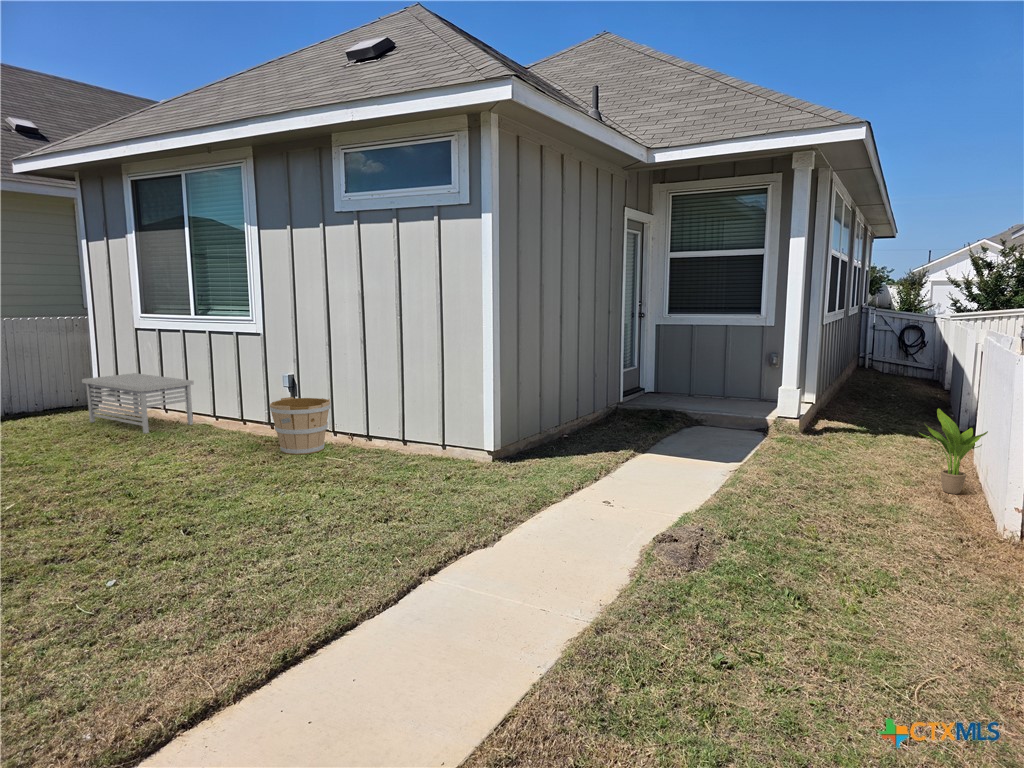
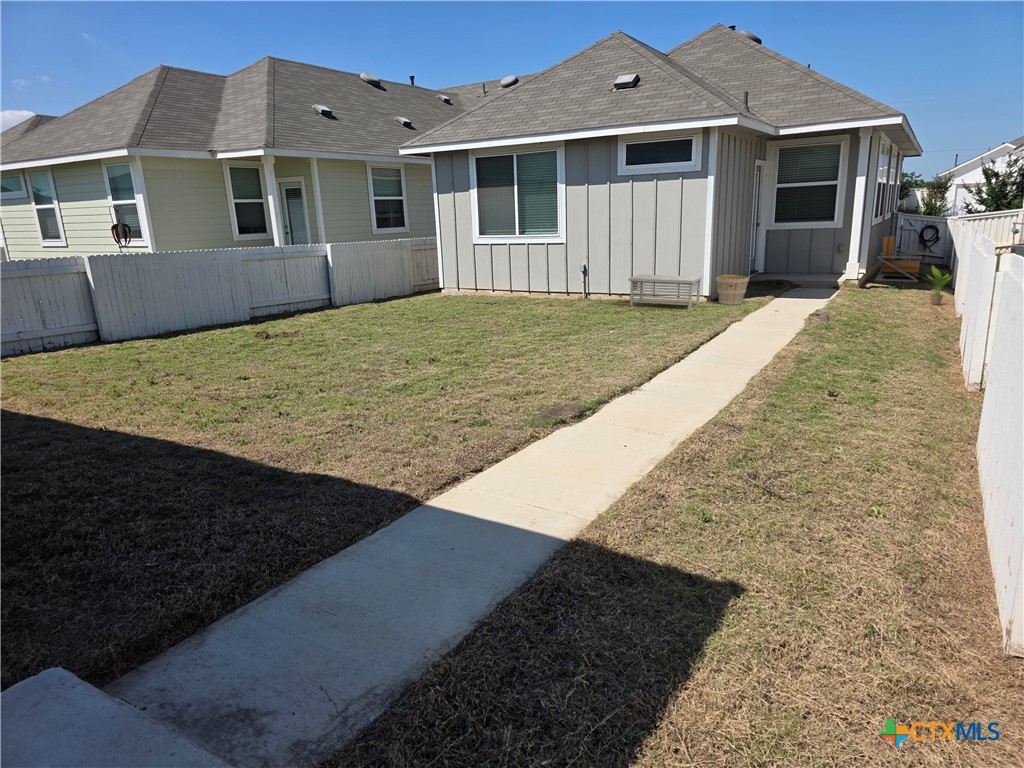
lounge chair: none [834,340,909,421] -> present [875,236,922,282]
storage bench: present [82,373,194,433] -> present [628,275,702,310]
wooden bucket: present [270,397,331,455] -> present [716,275,749,305]

